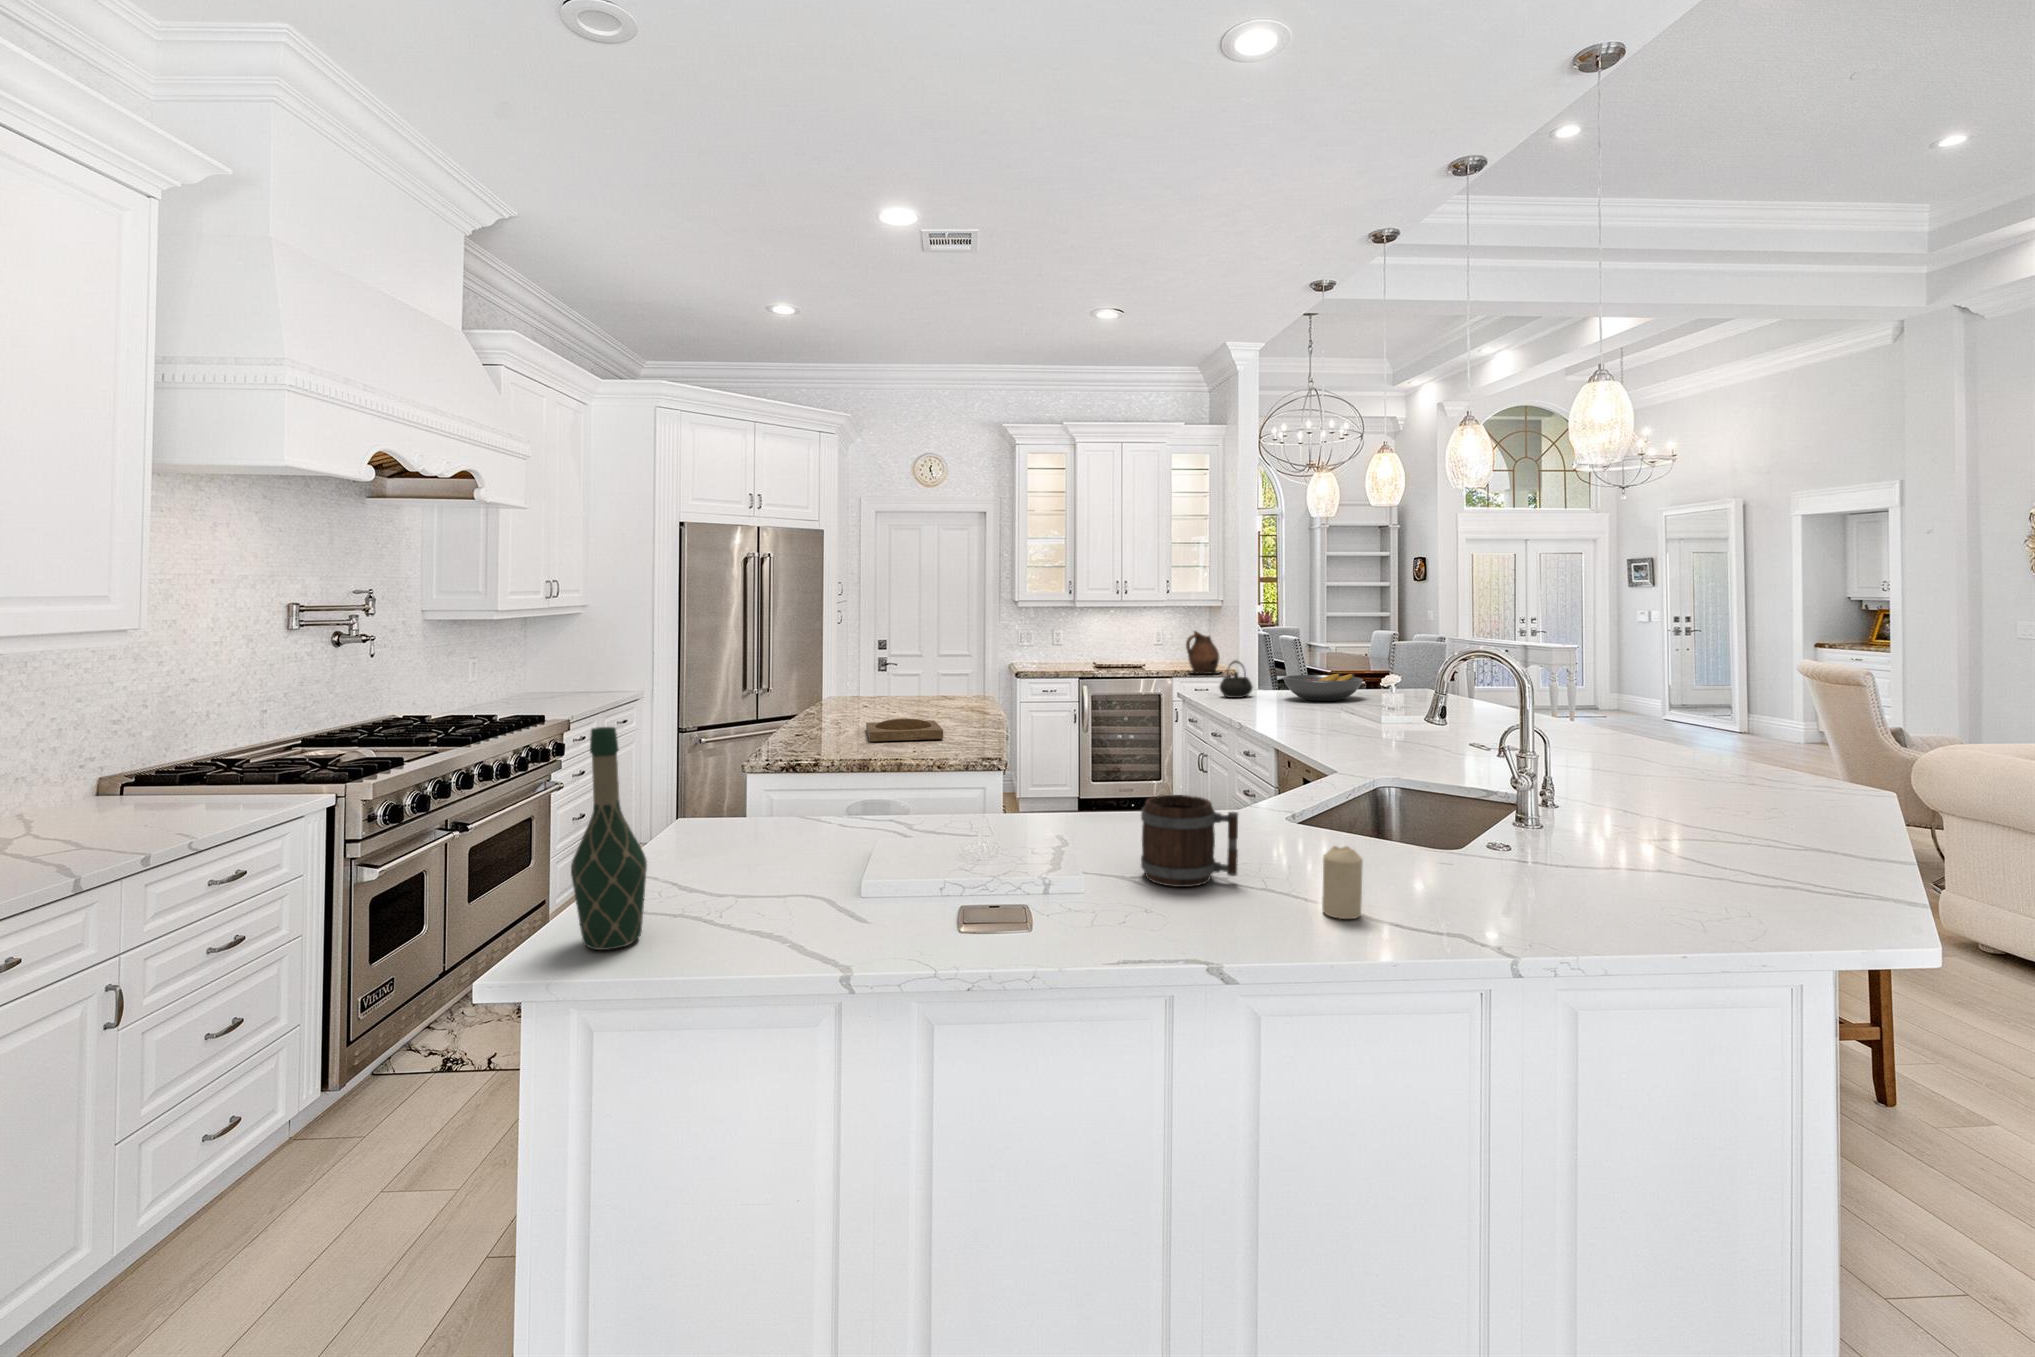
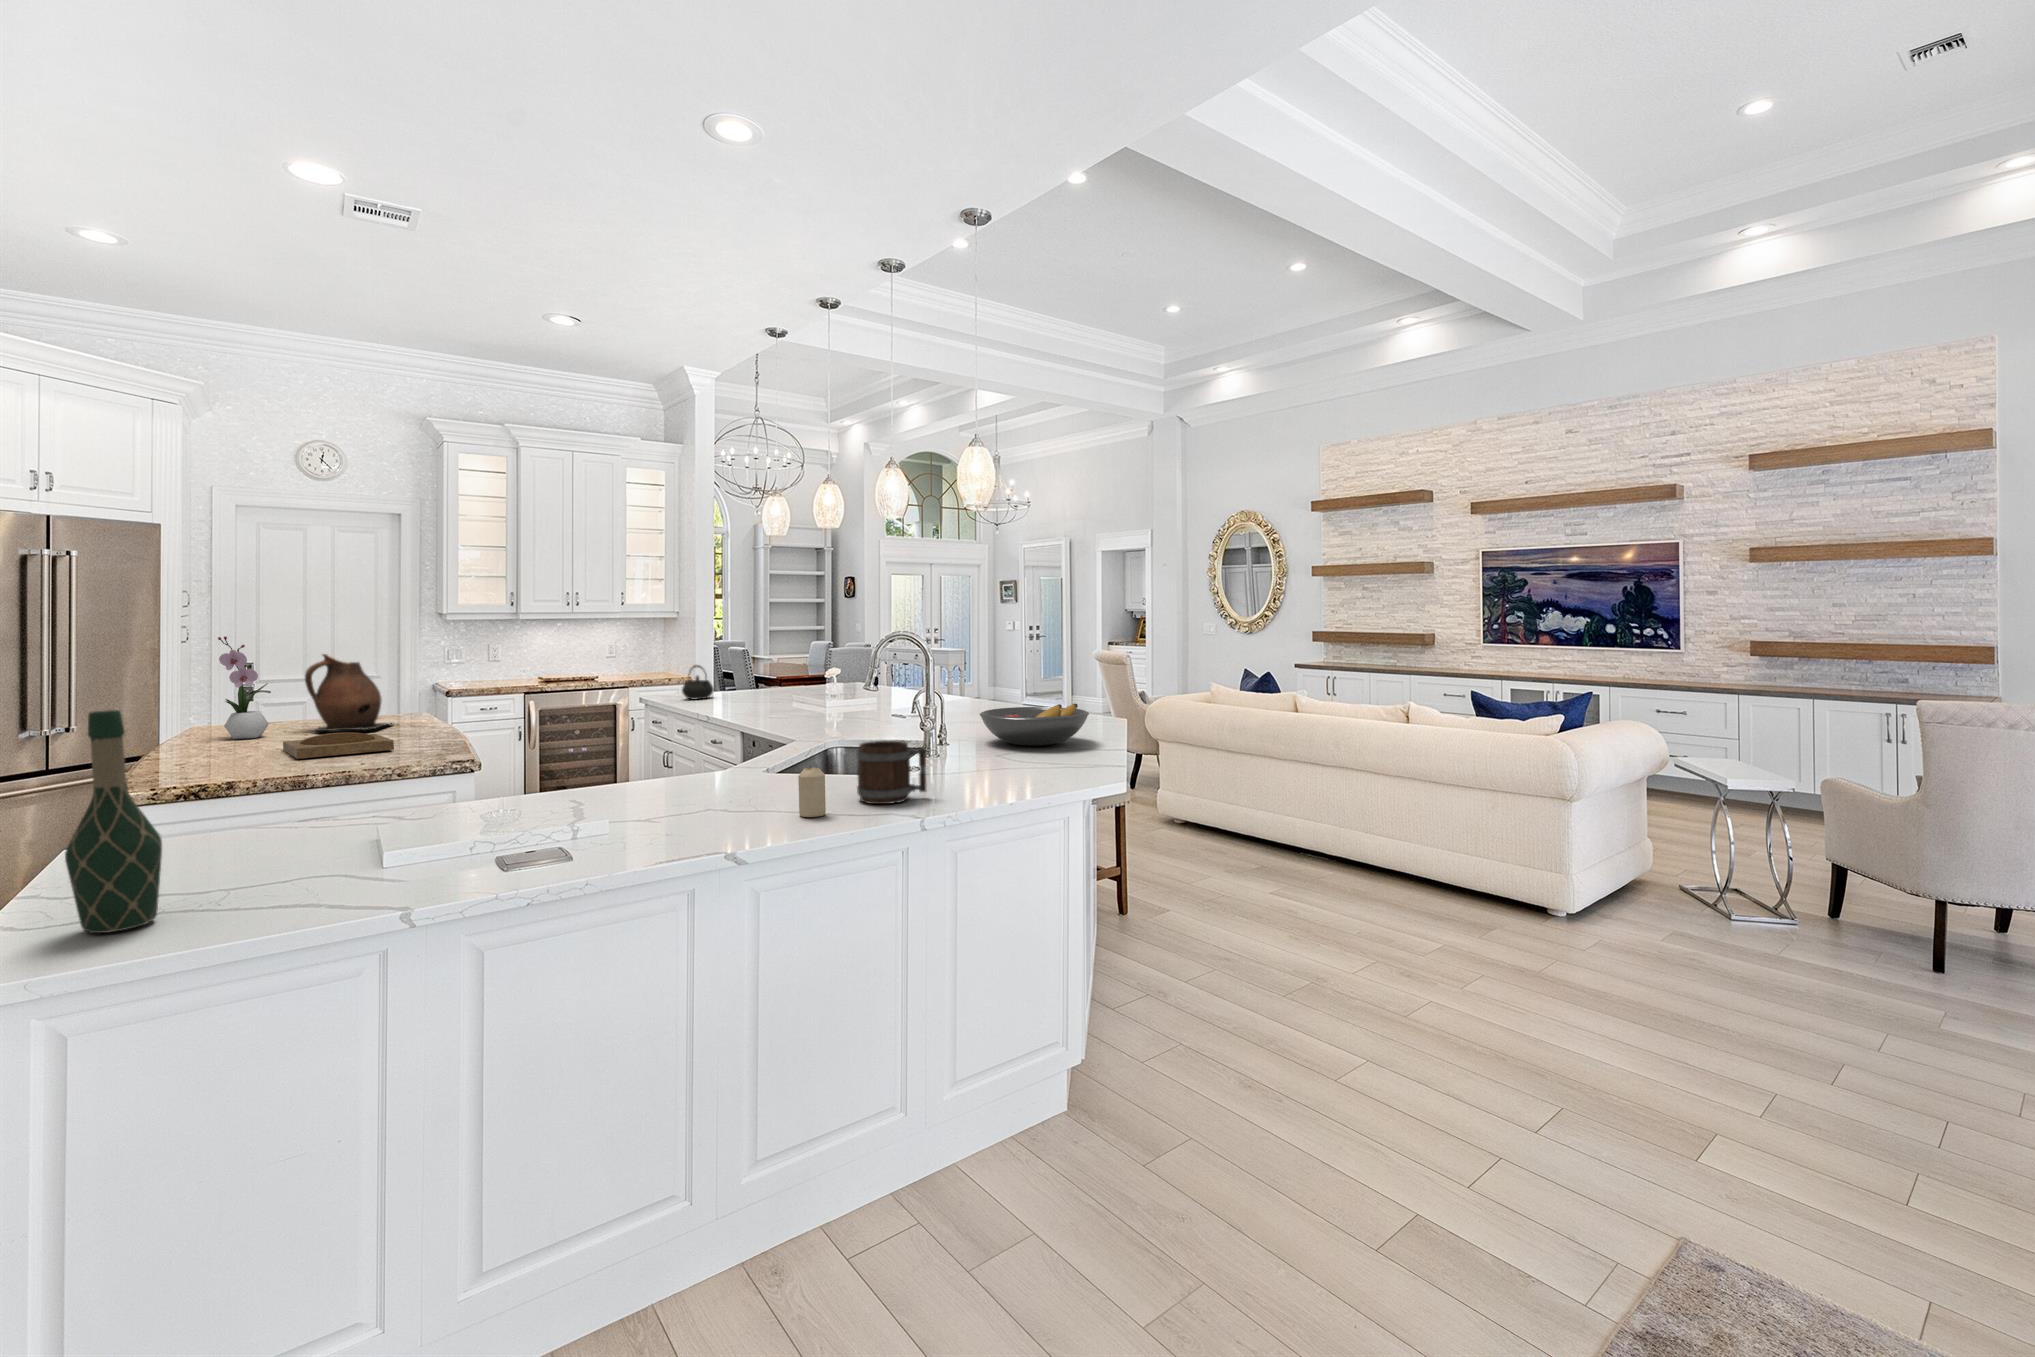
flower arrangement: none [831,627,866,716] -> present [218,636,269,739]
ceramic pitcher: present [1186,631,1222,674] -> present [305,654,389,731]
fruit bowl: present [1283,673,1363,701] -> present [980,704,1089,746]
mug: present [1141,795,1238,887] -> present [857,741,927,804]

